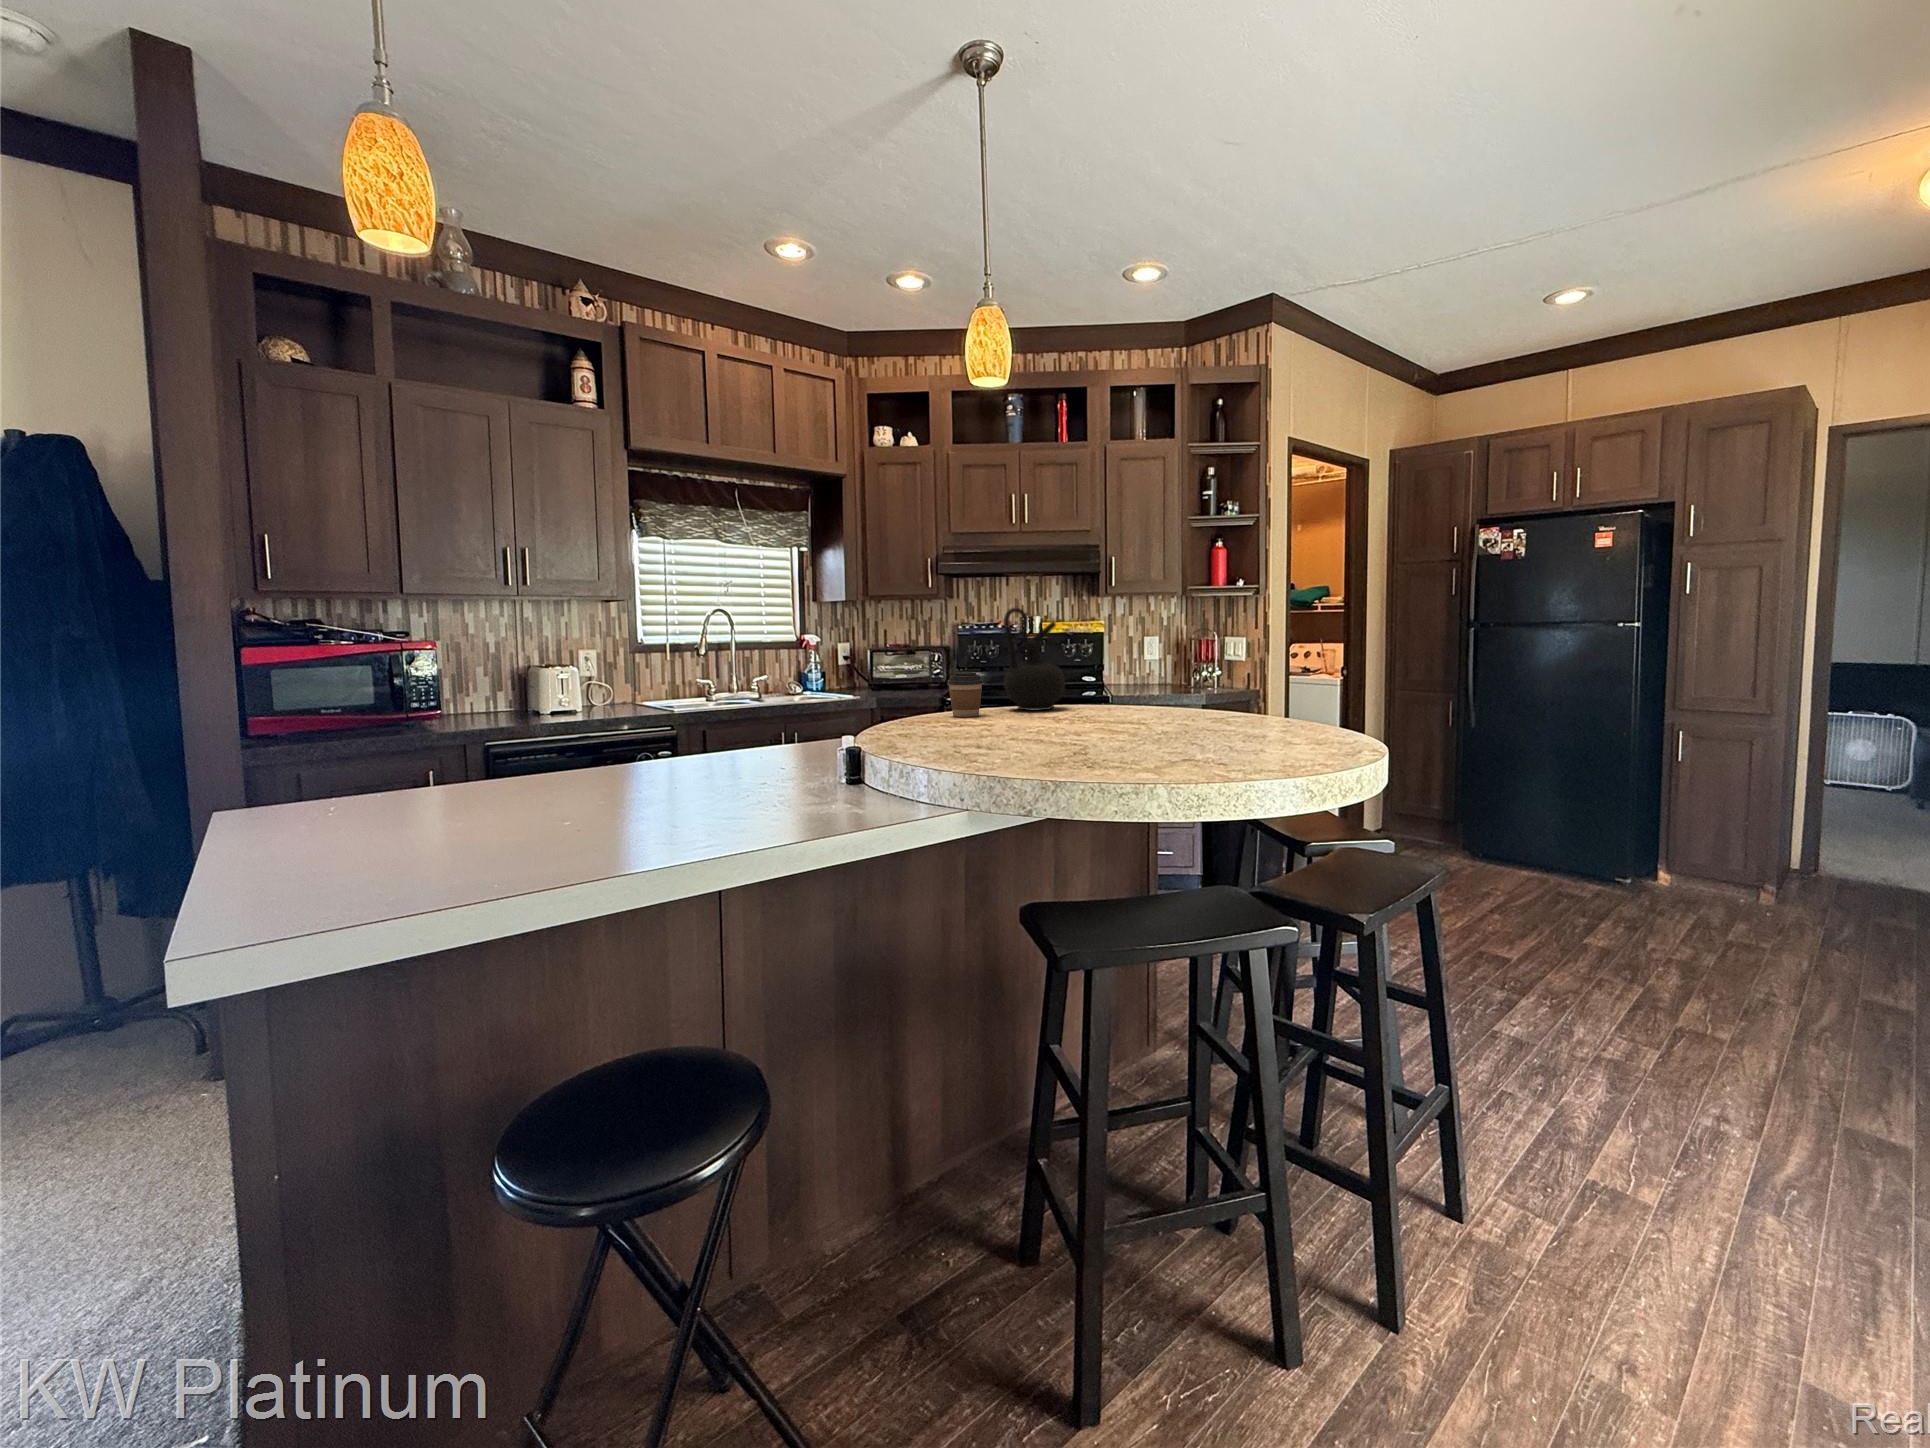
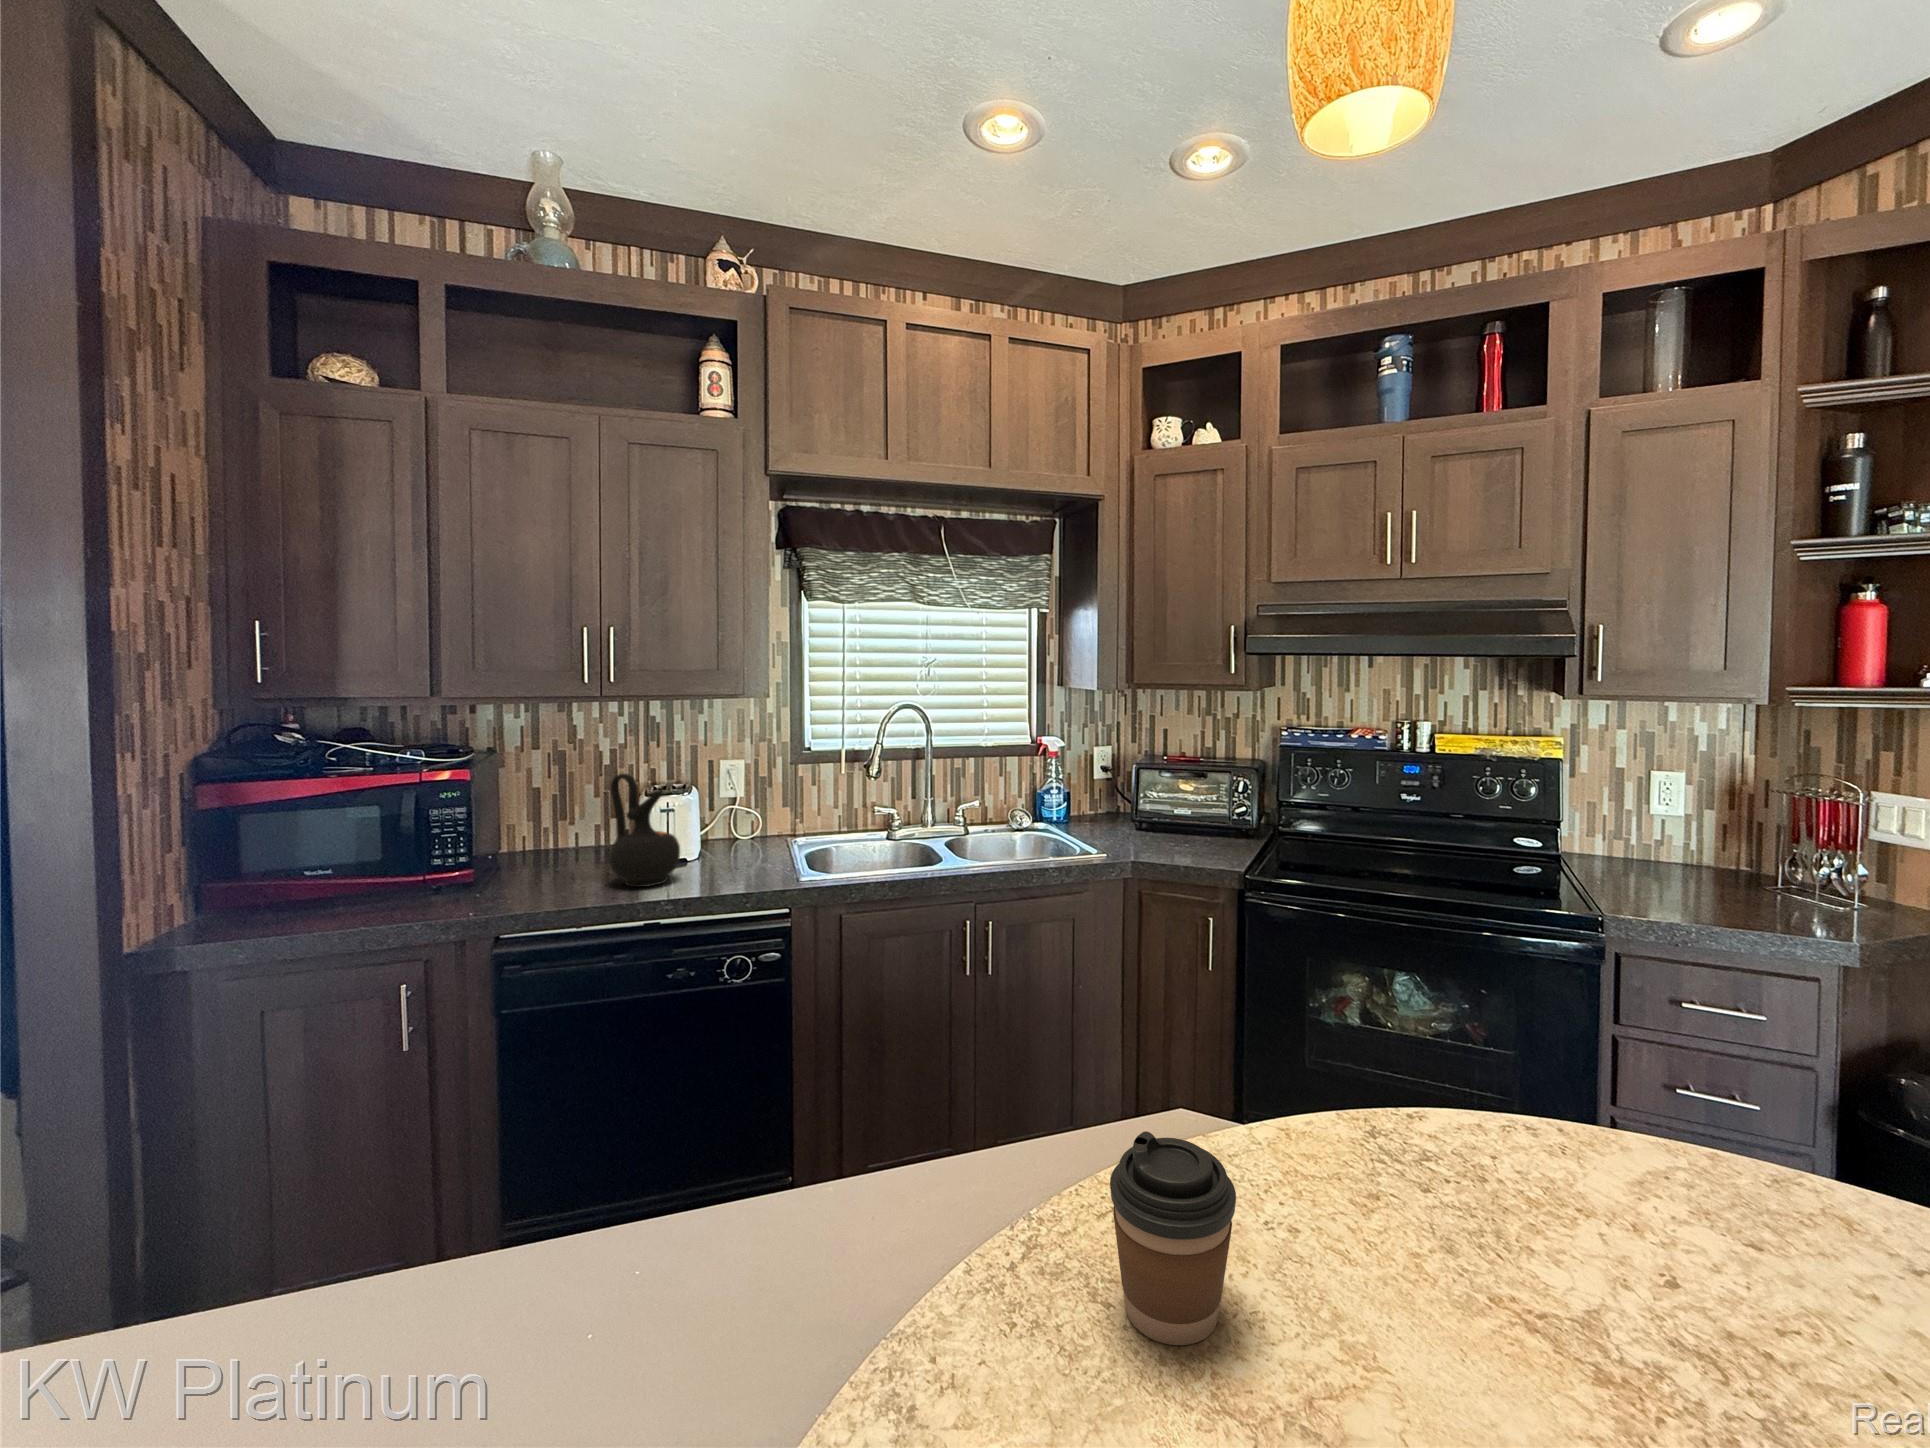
ceramic jug: present [1004,608,1065,710] -> present [609,773,680,887]

